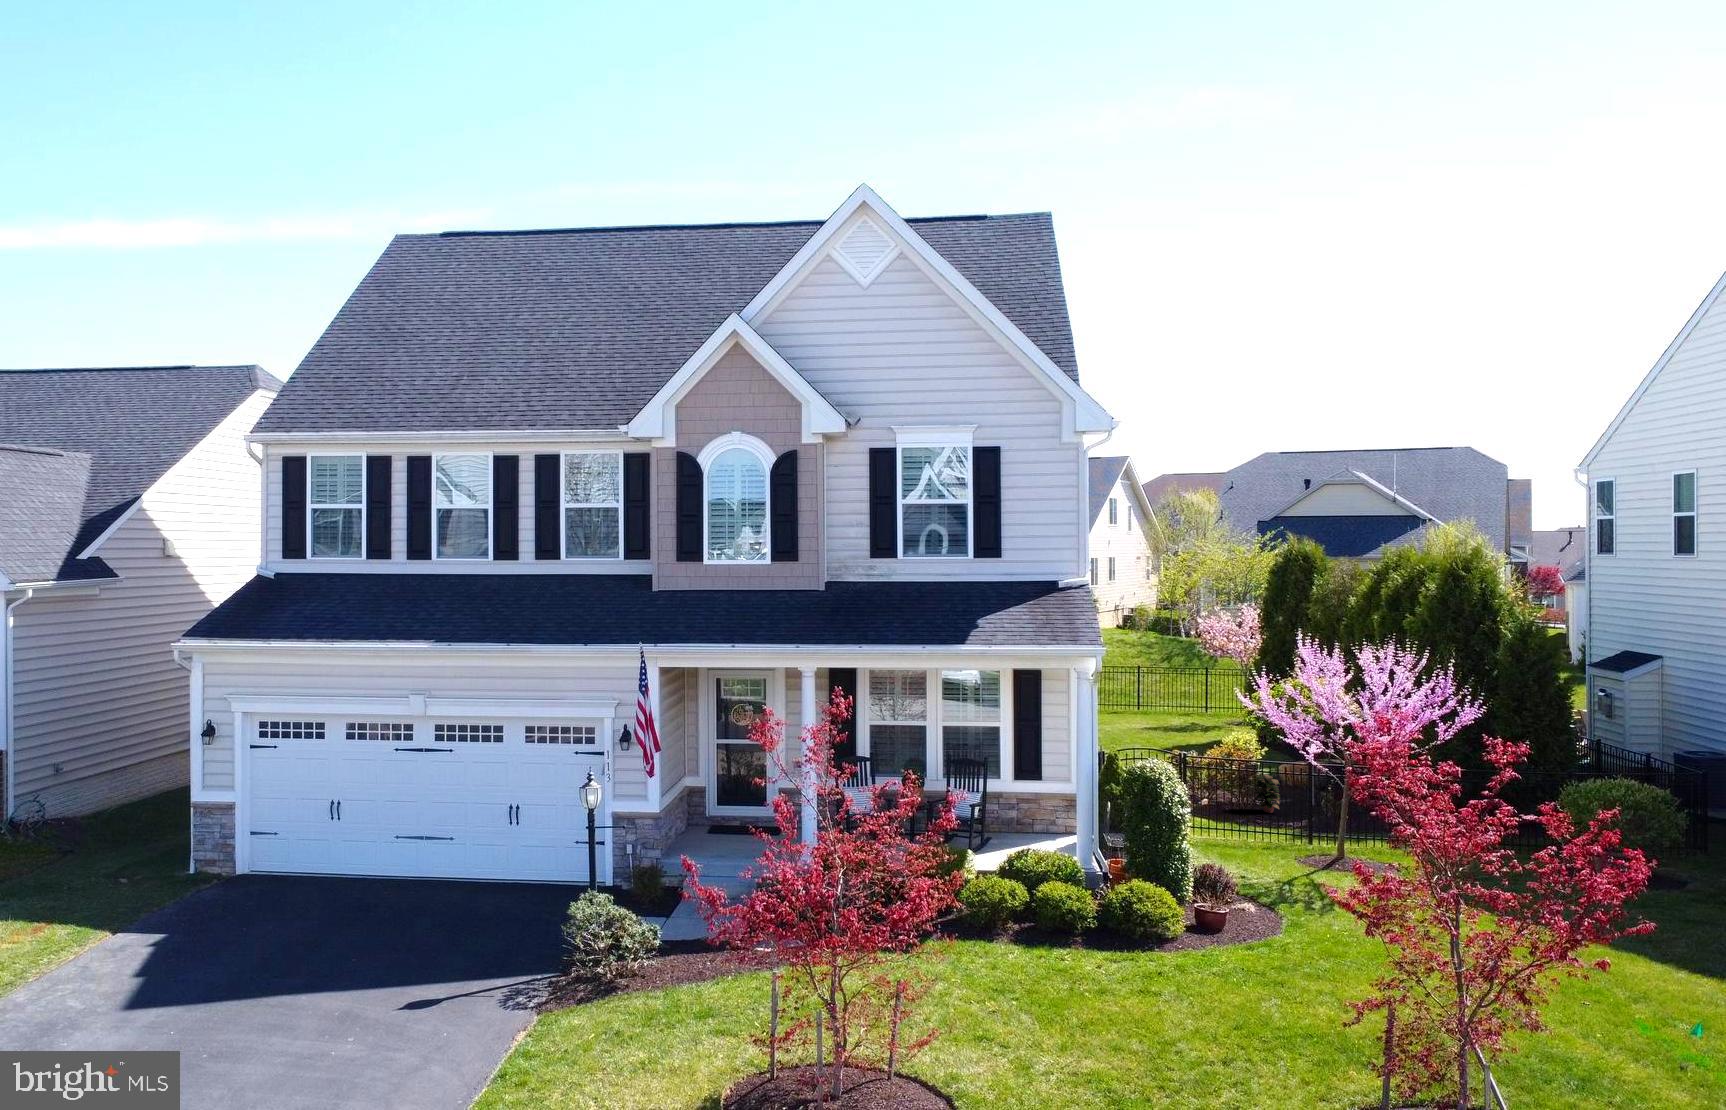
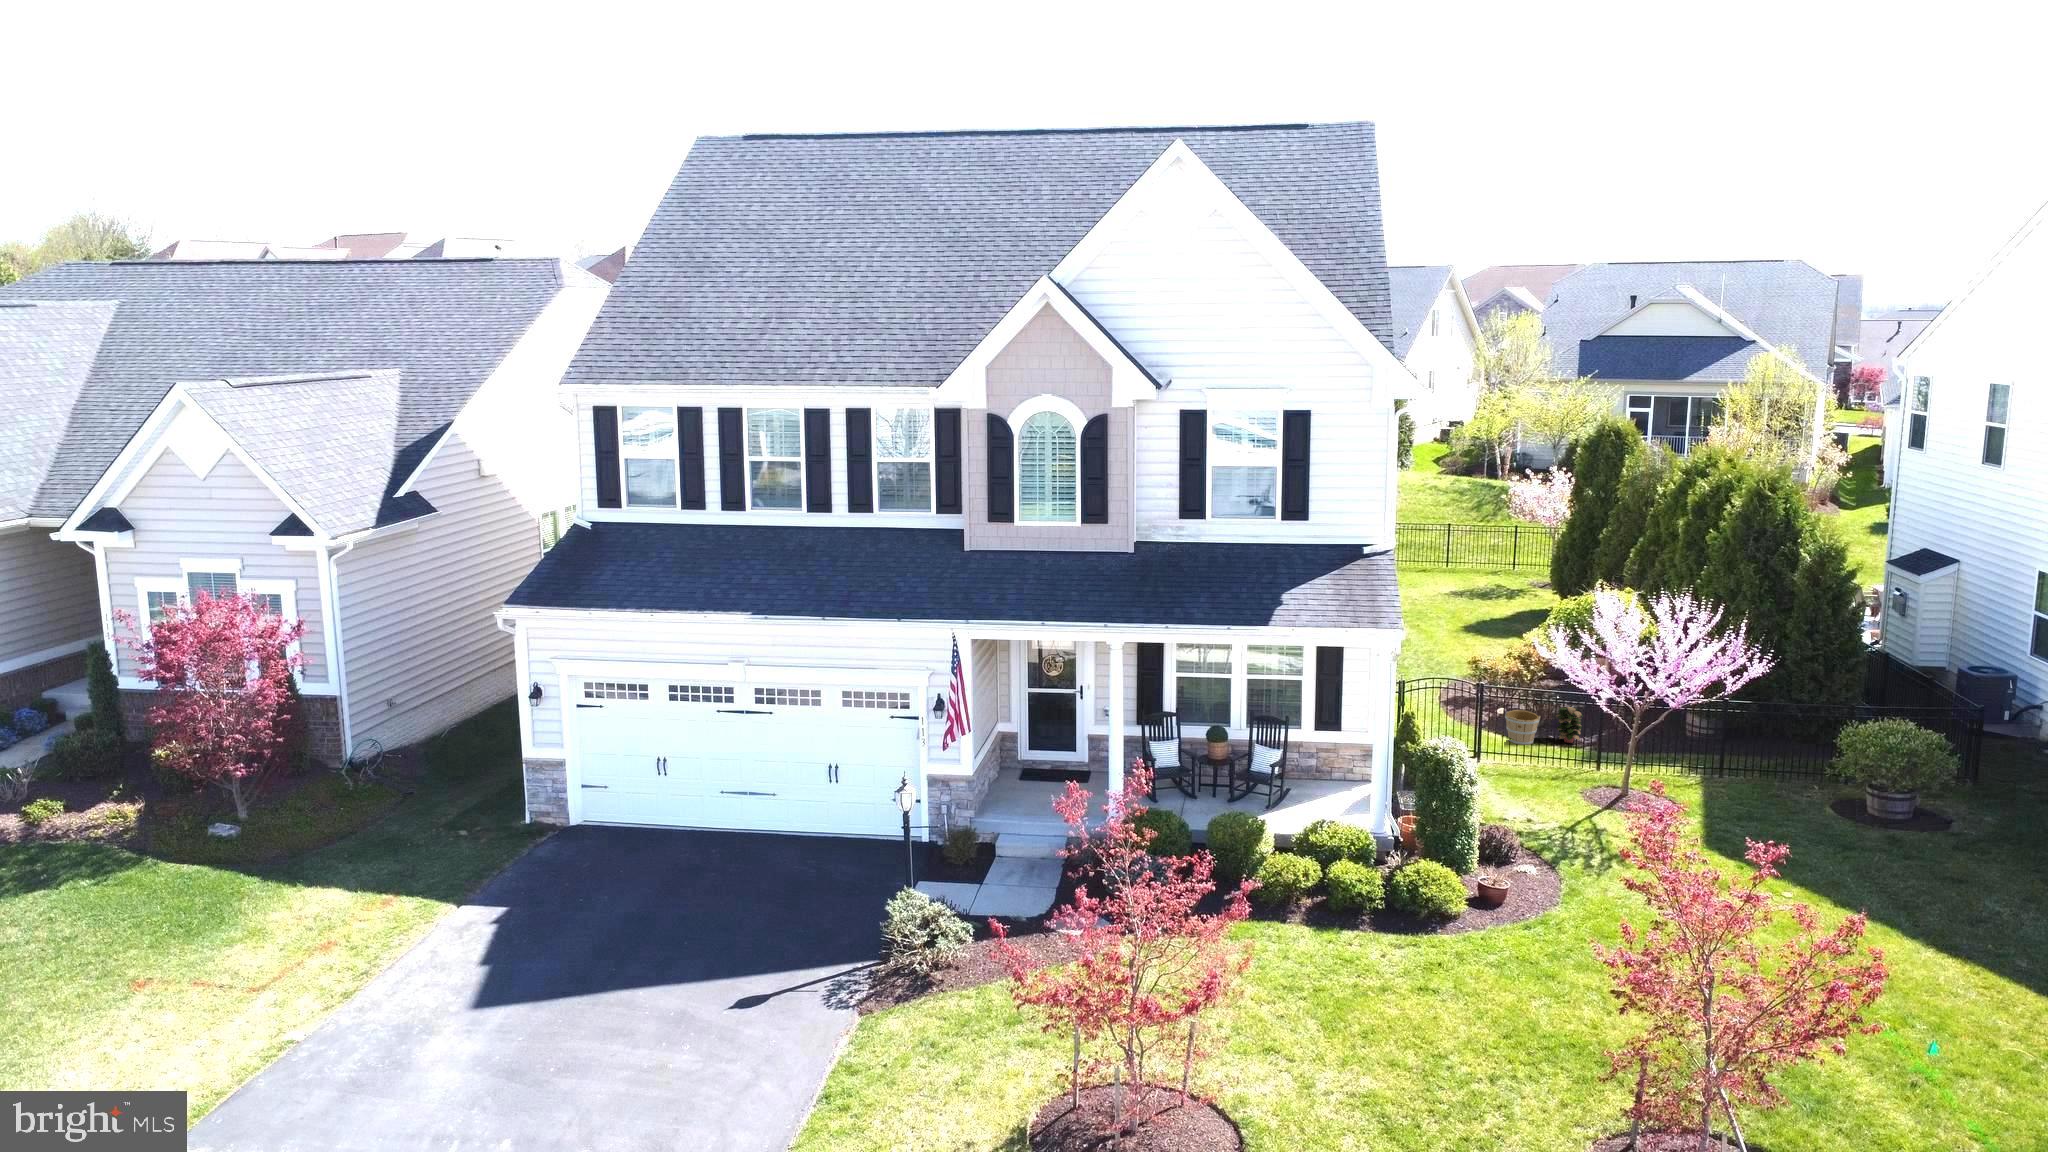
wooden bucket: none [1205,781,1240,815] -> present [1505,710,1540,745]

